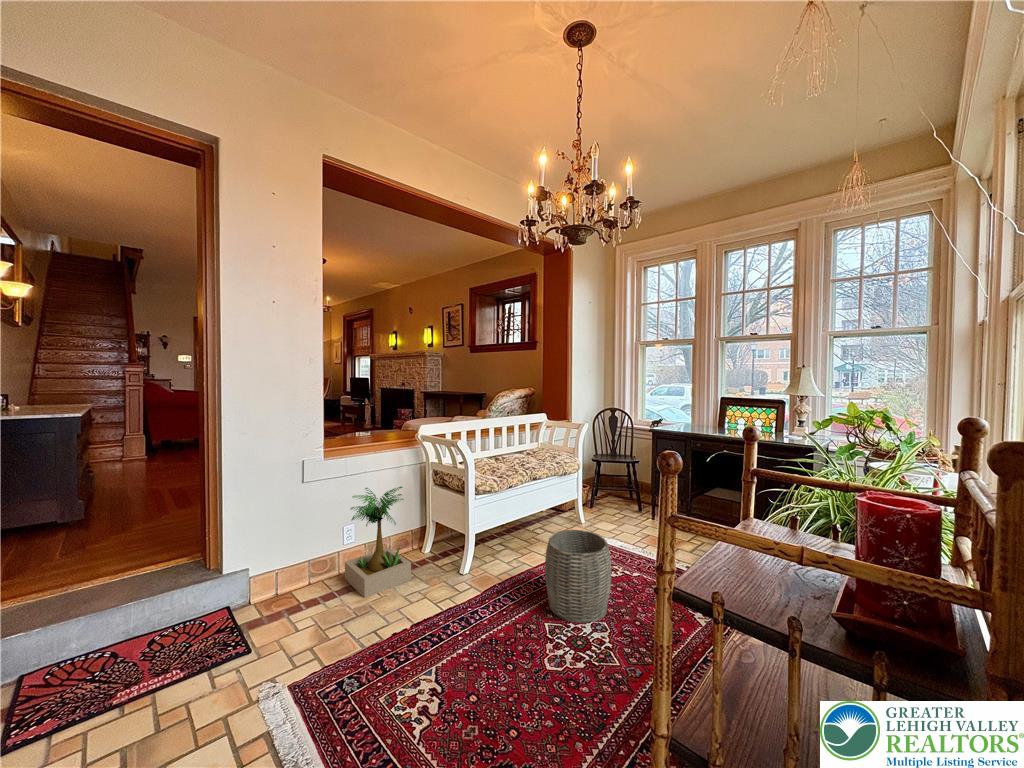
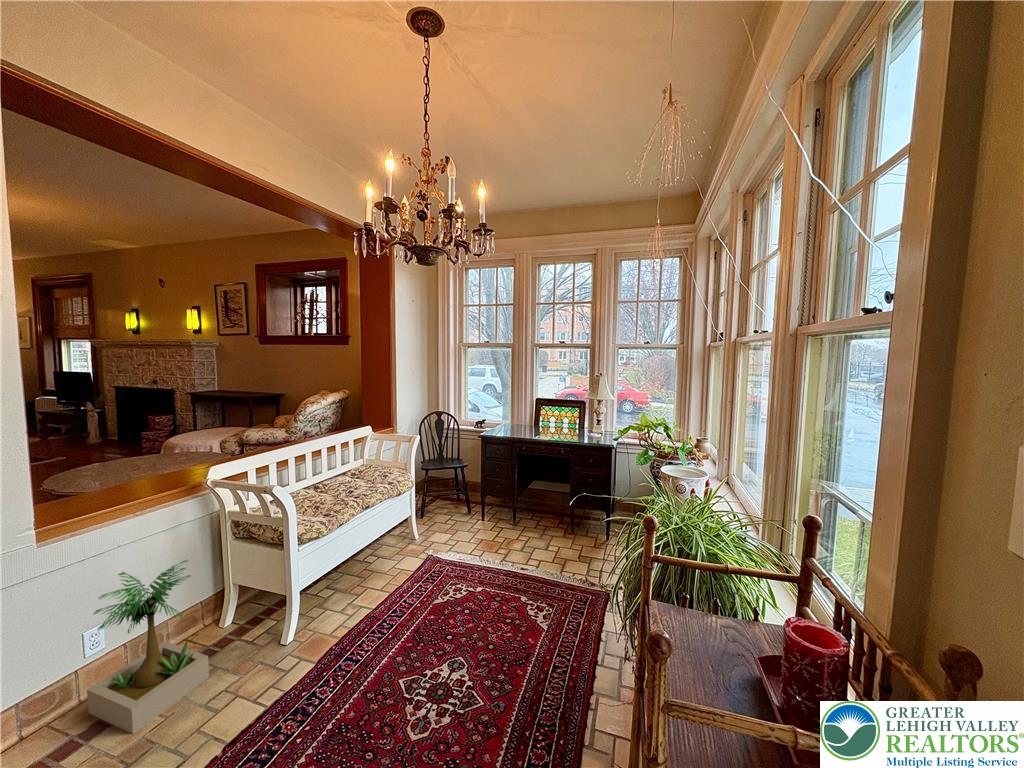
woven basket: present [545,530,611,623] -> none [394,564,463,667]

